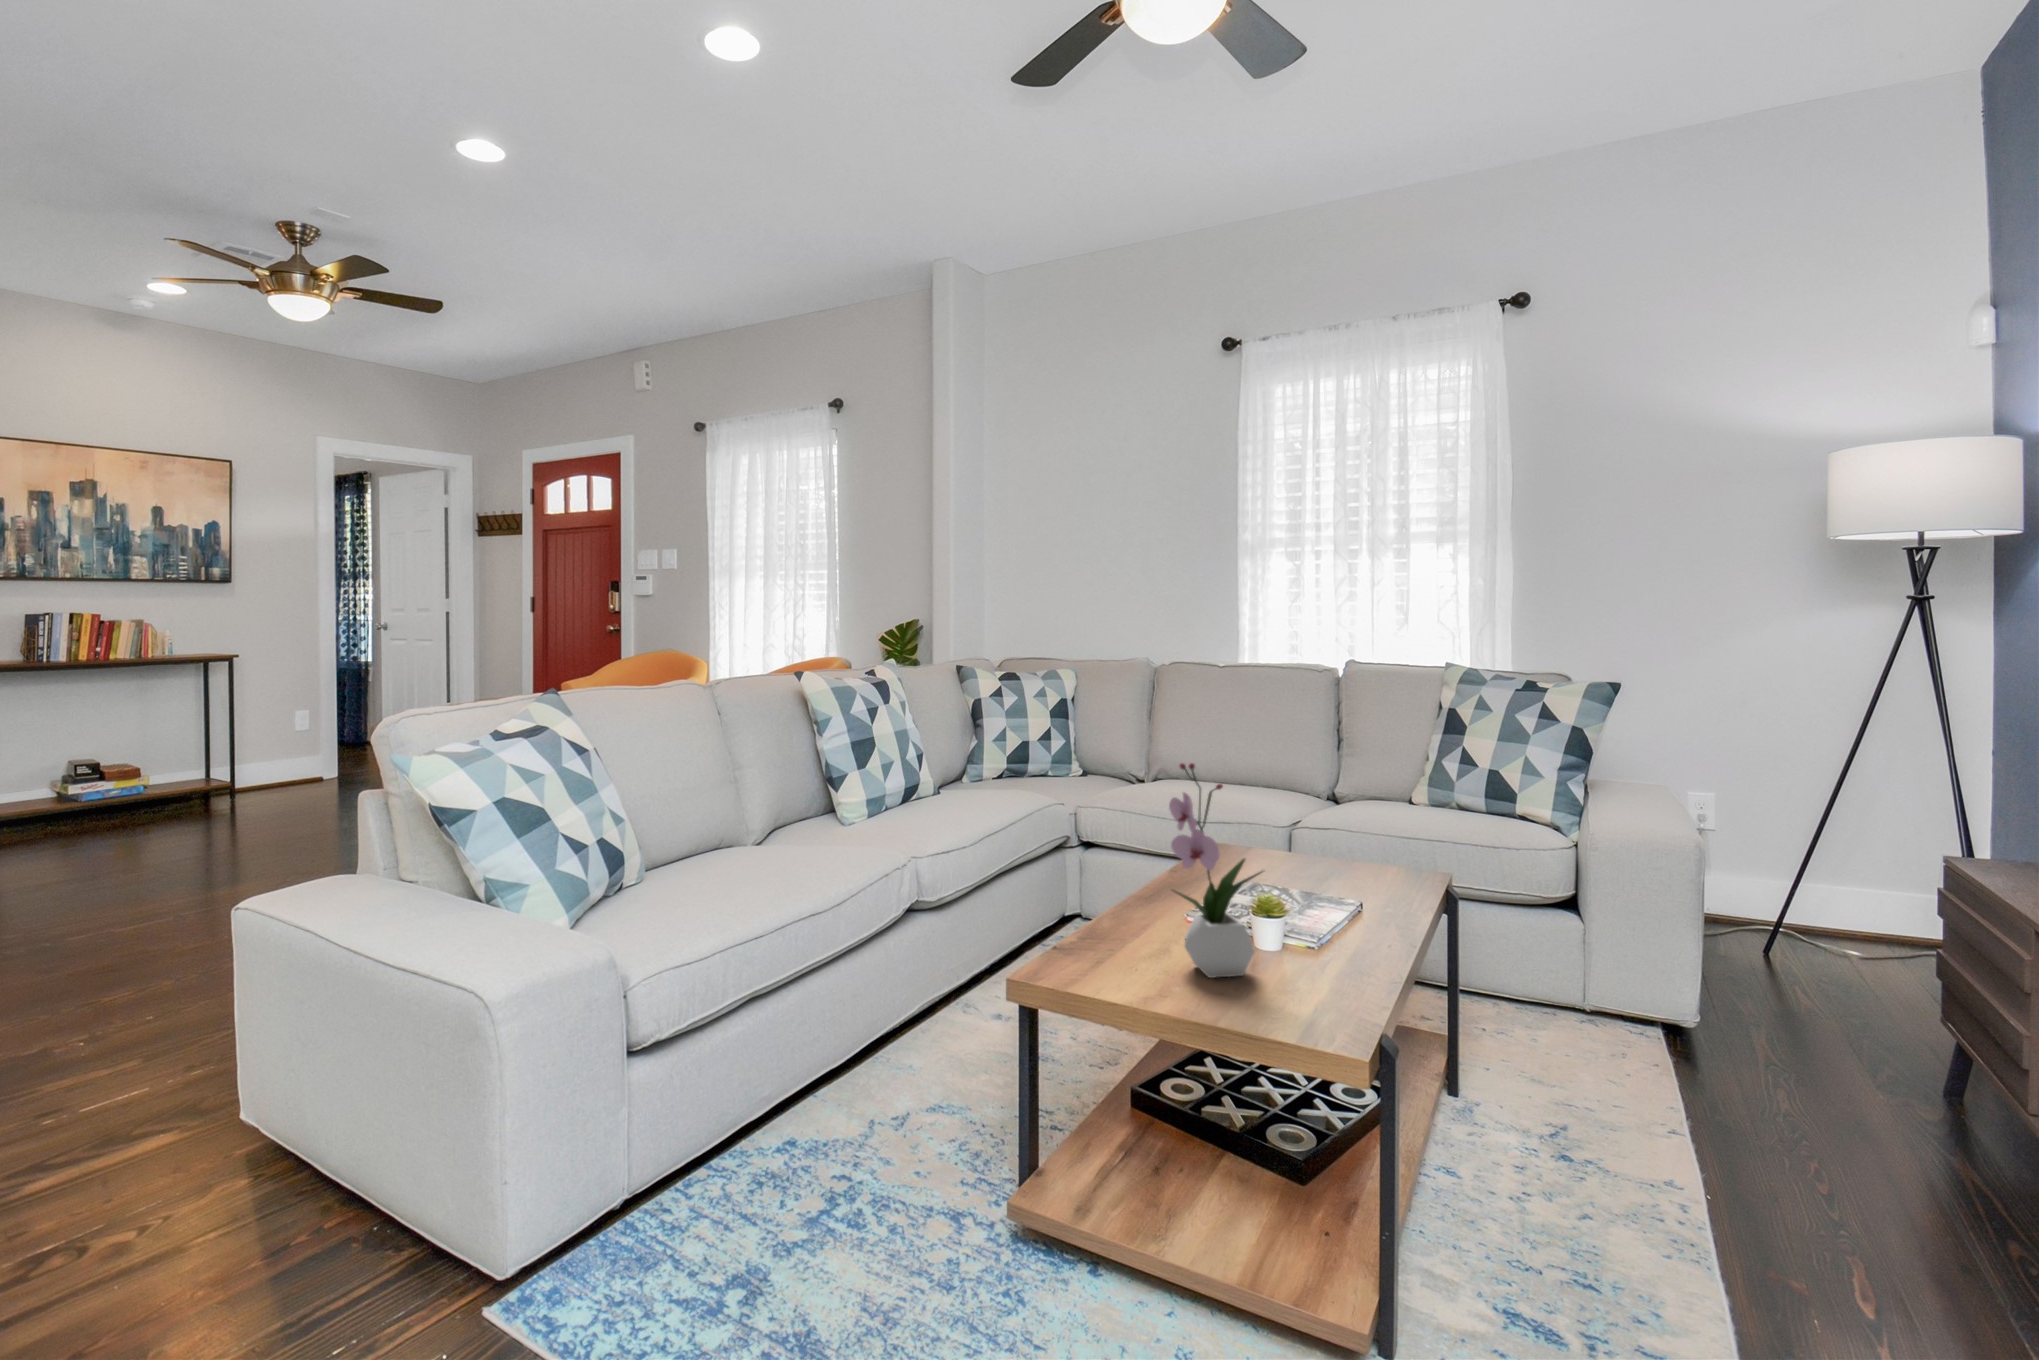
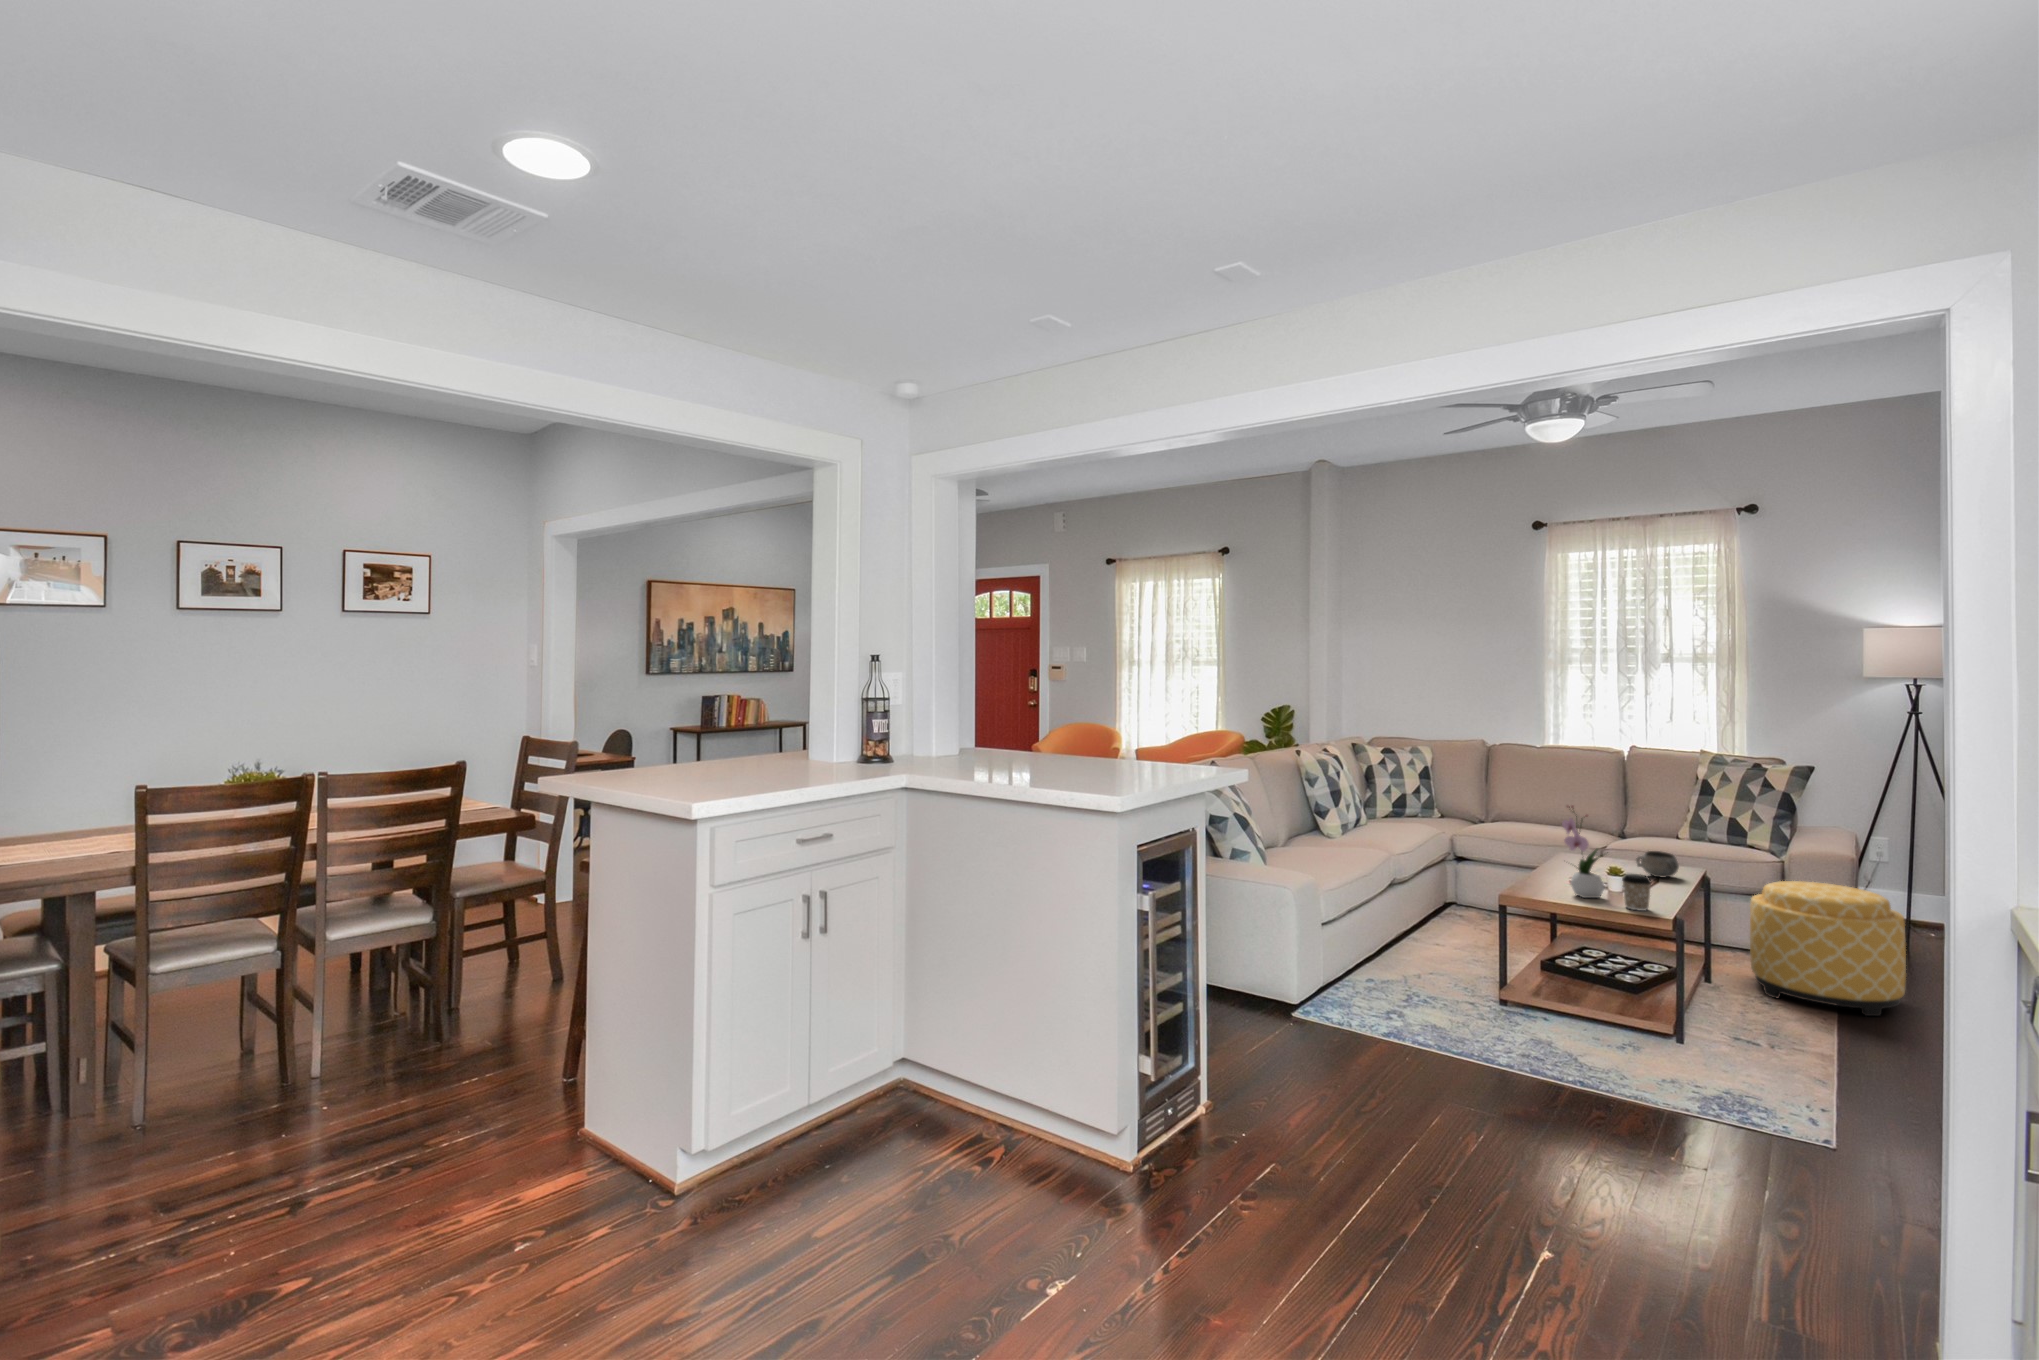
decorative bowl: none [1335,845,1412,899] -> present [1636,851,1679,877]
ottoman: none [1537,894,1836,1194] -> present [1750,881,1906,1016]
coffee cup: none [1283,926,1349,1022] -> present [1622,874,1651,911]

